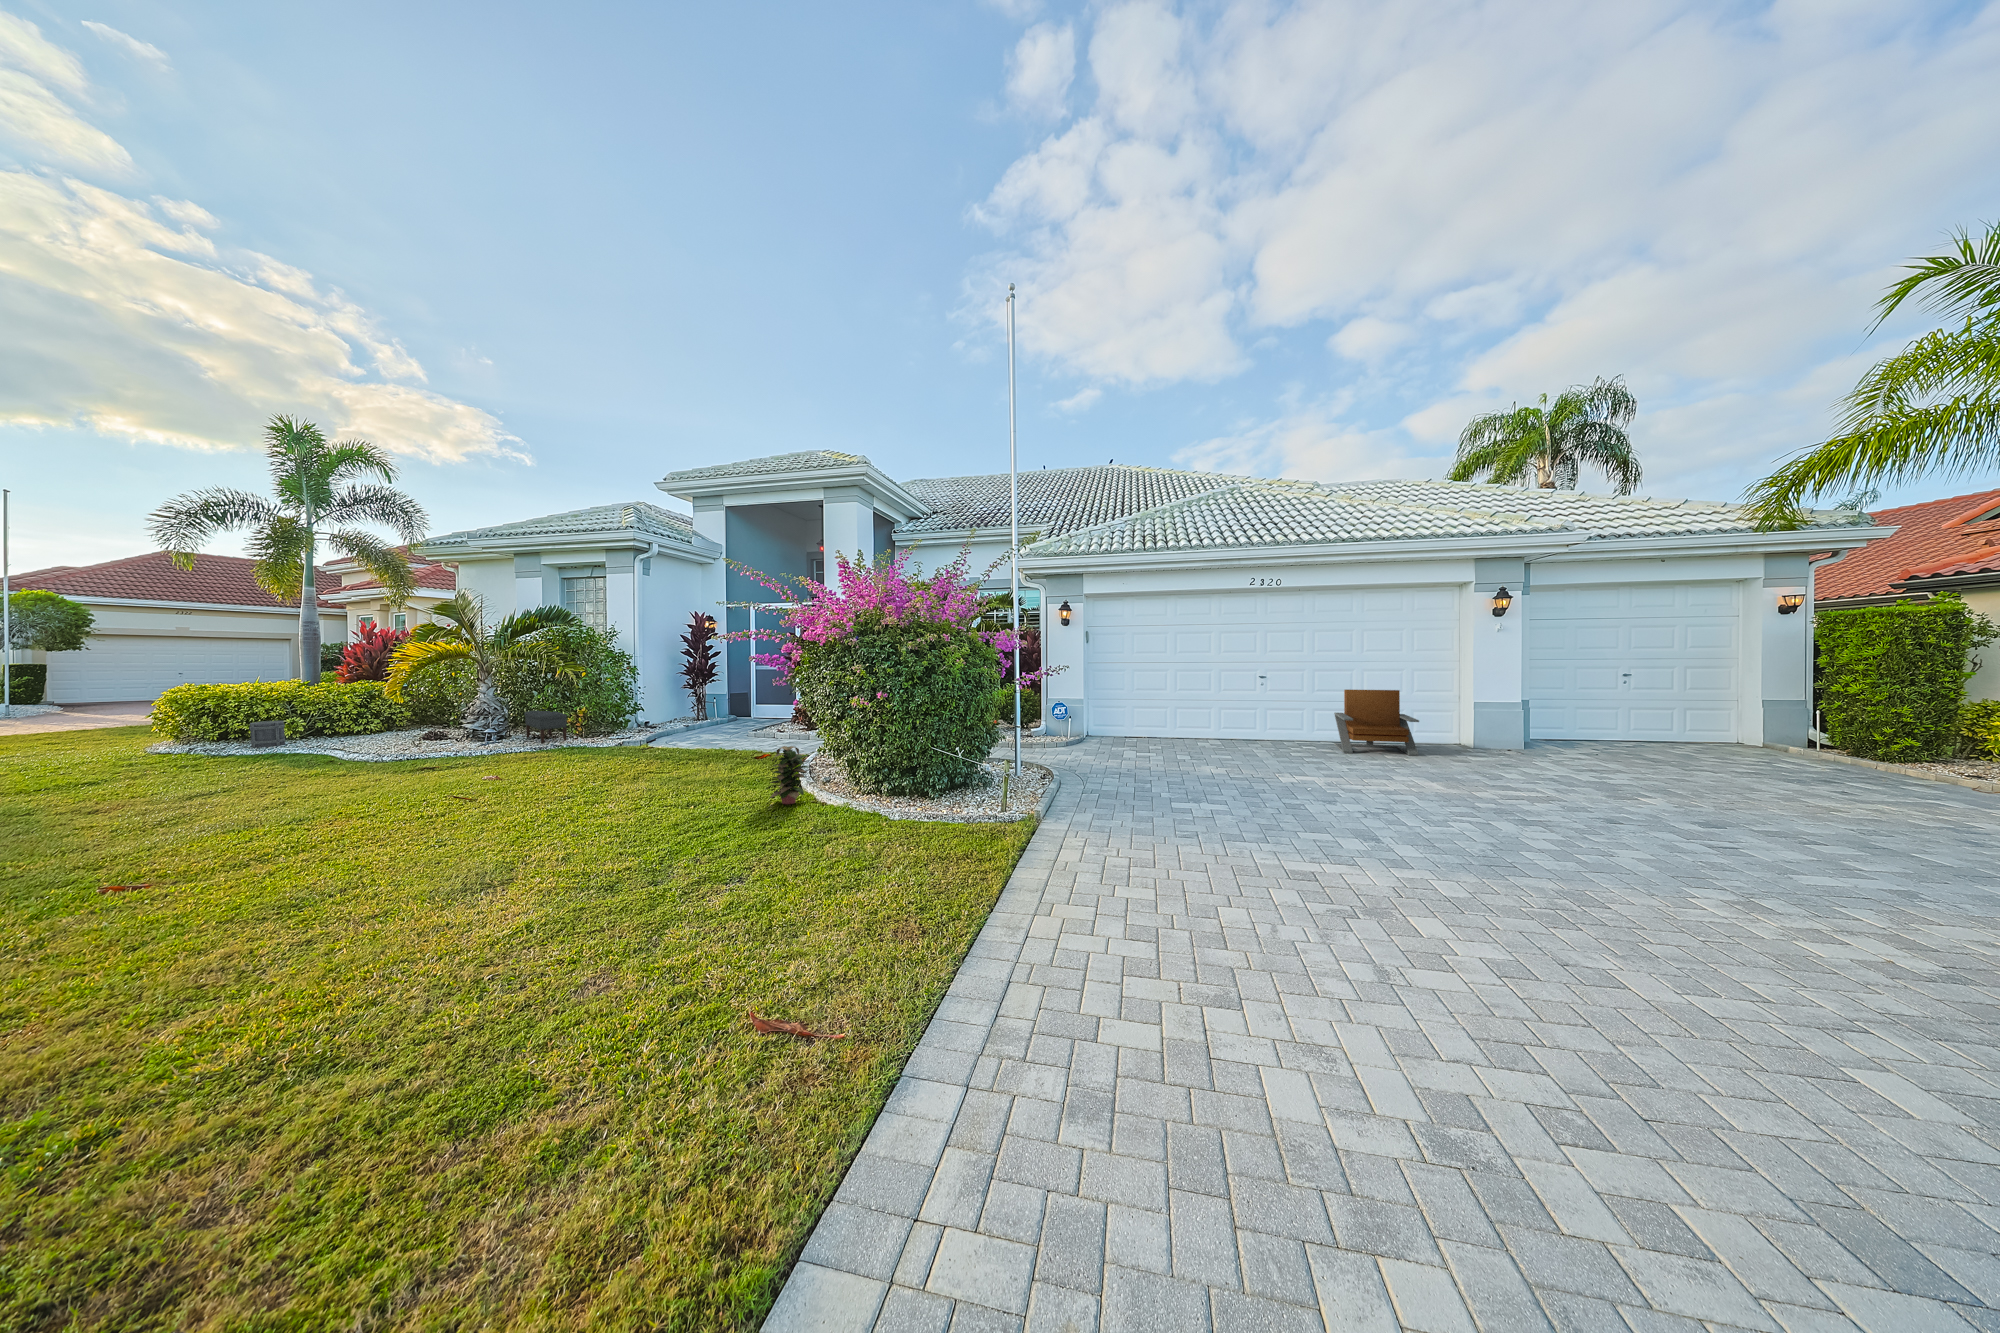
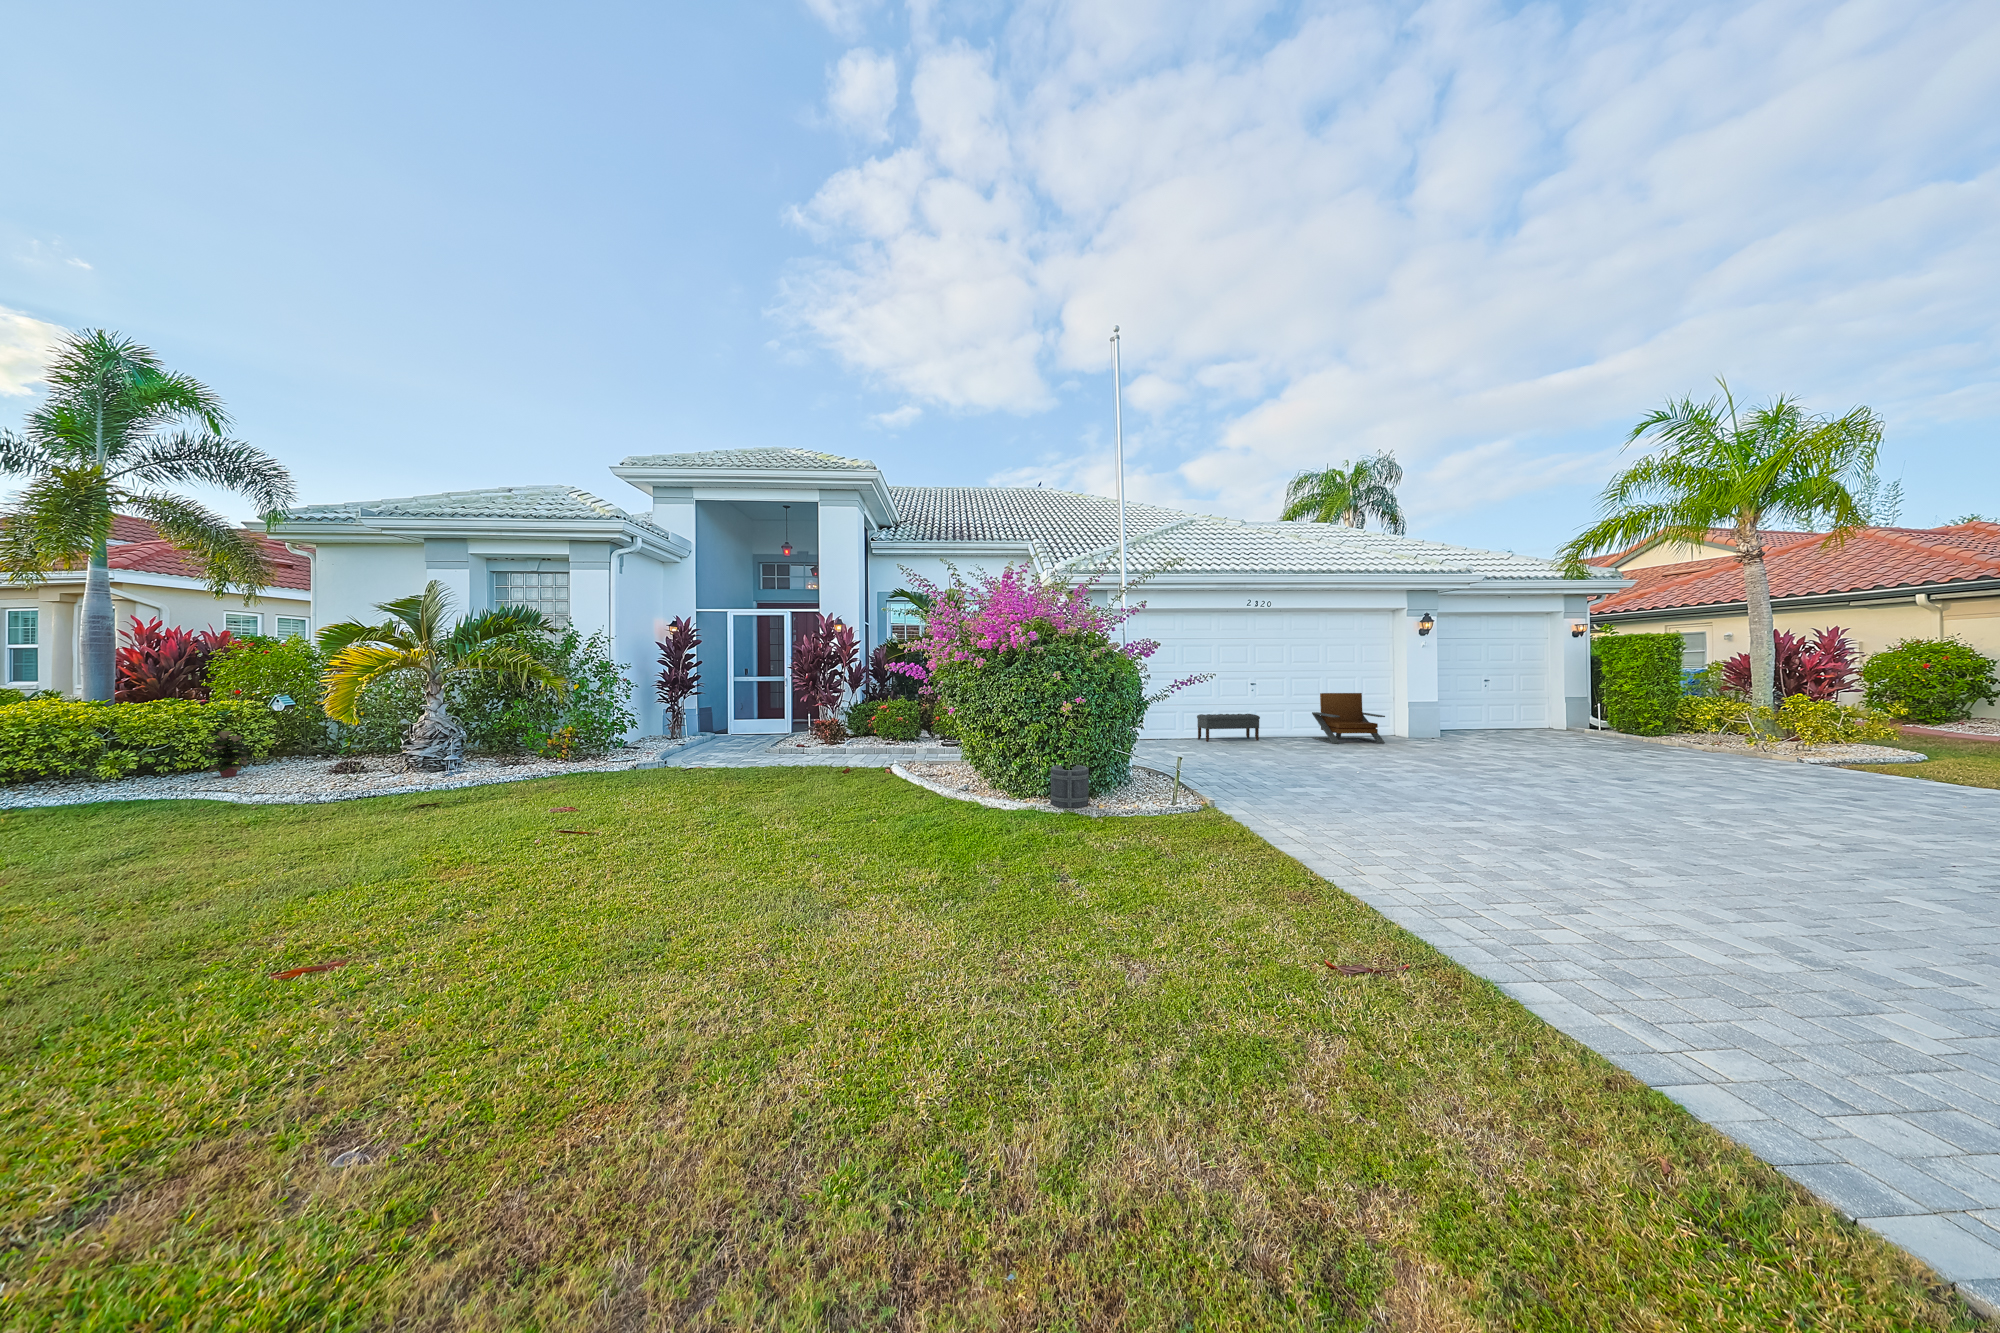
bench: present [524,710,567,743] -> present [1197,714,1260,742]
bucket: present [249,721,285,747] -> present [1051,765,1089,808]
decorative plant: present [770,746,810,804] -> present [205,731,248,777]

